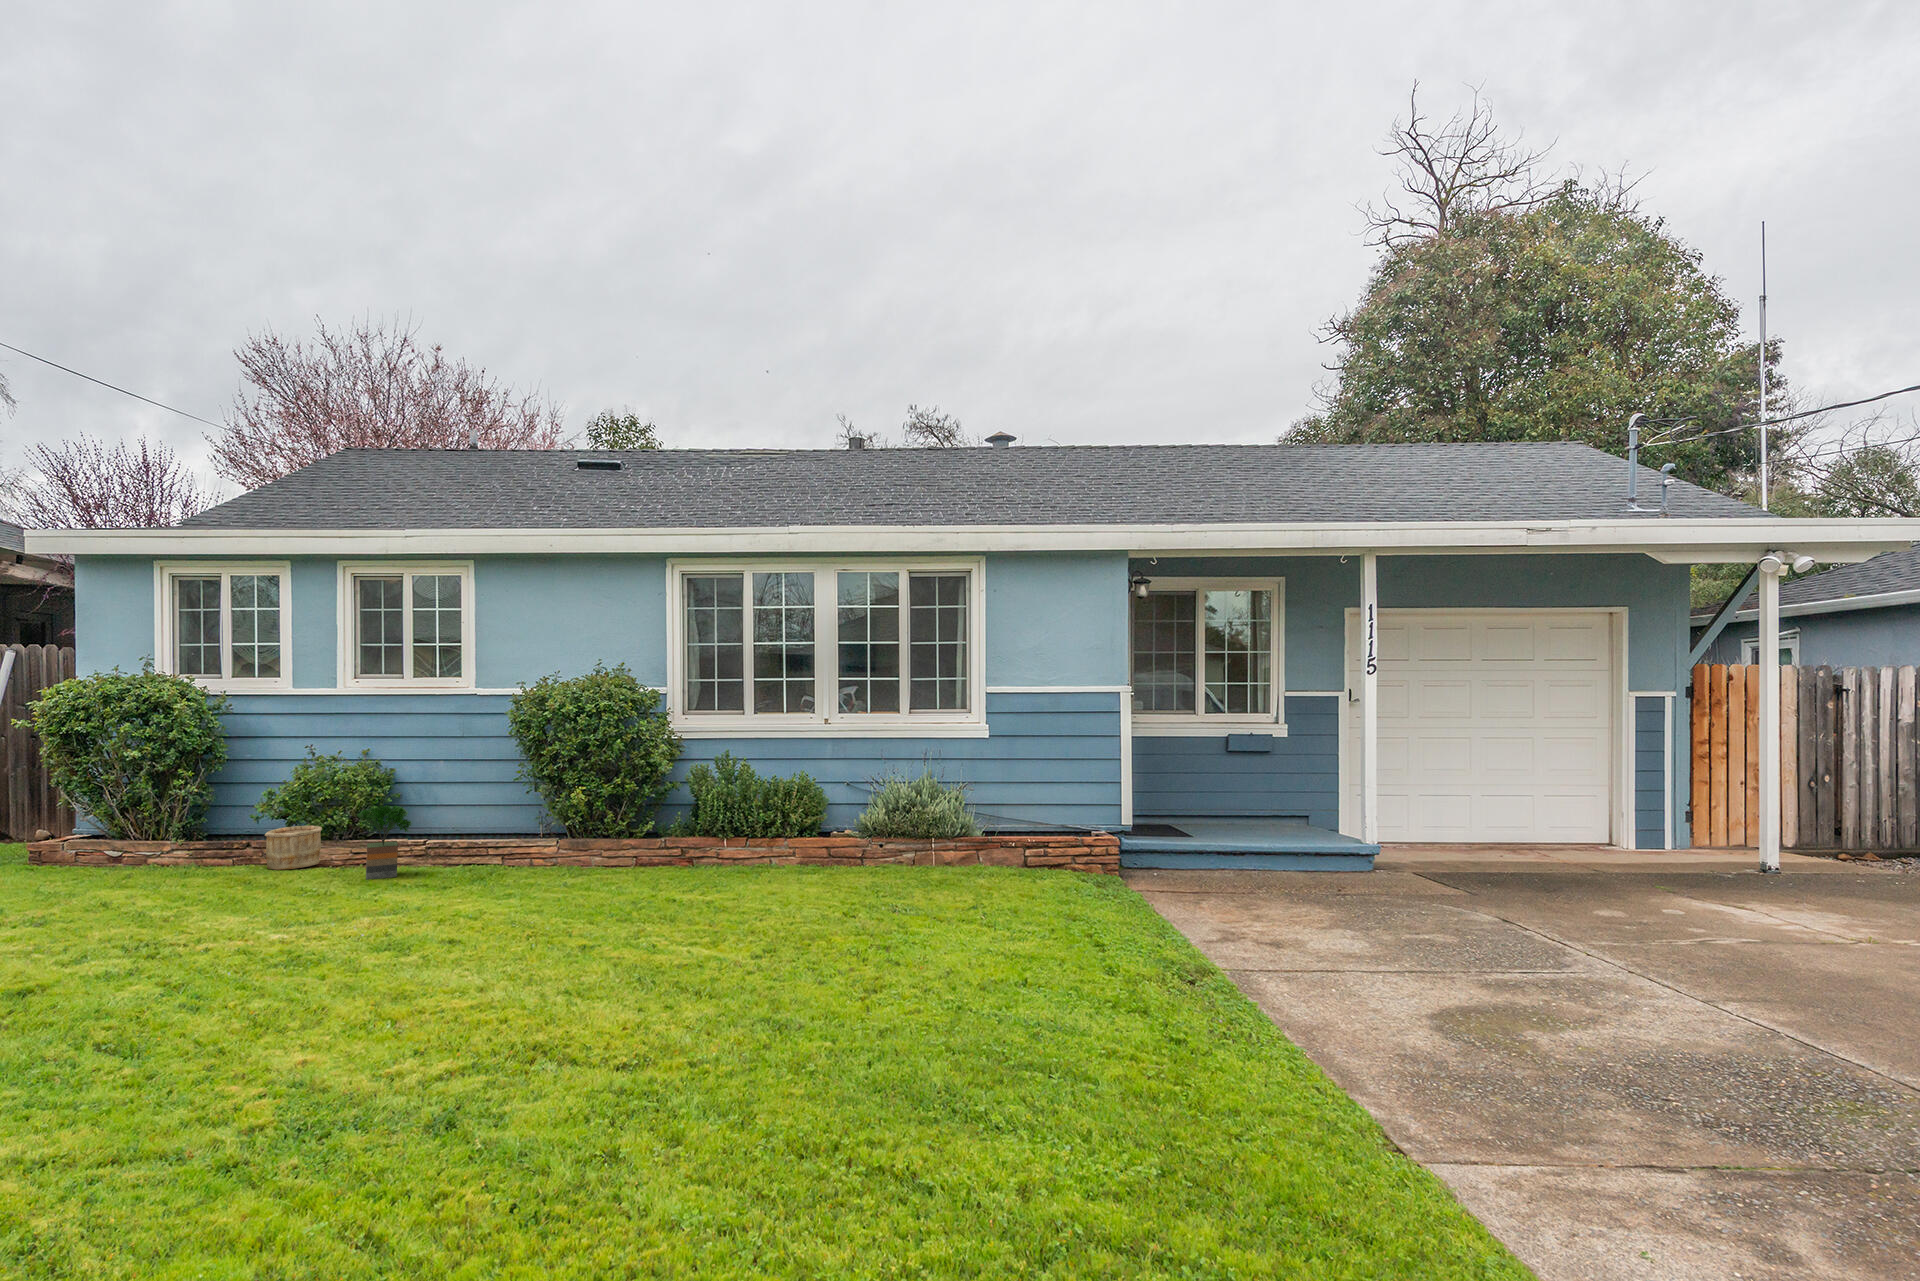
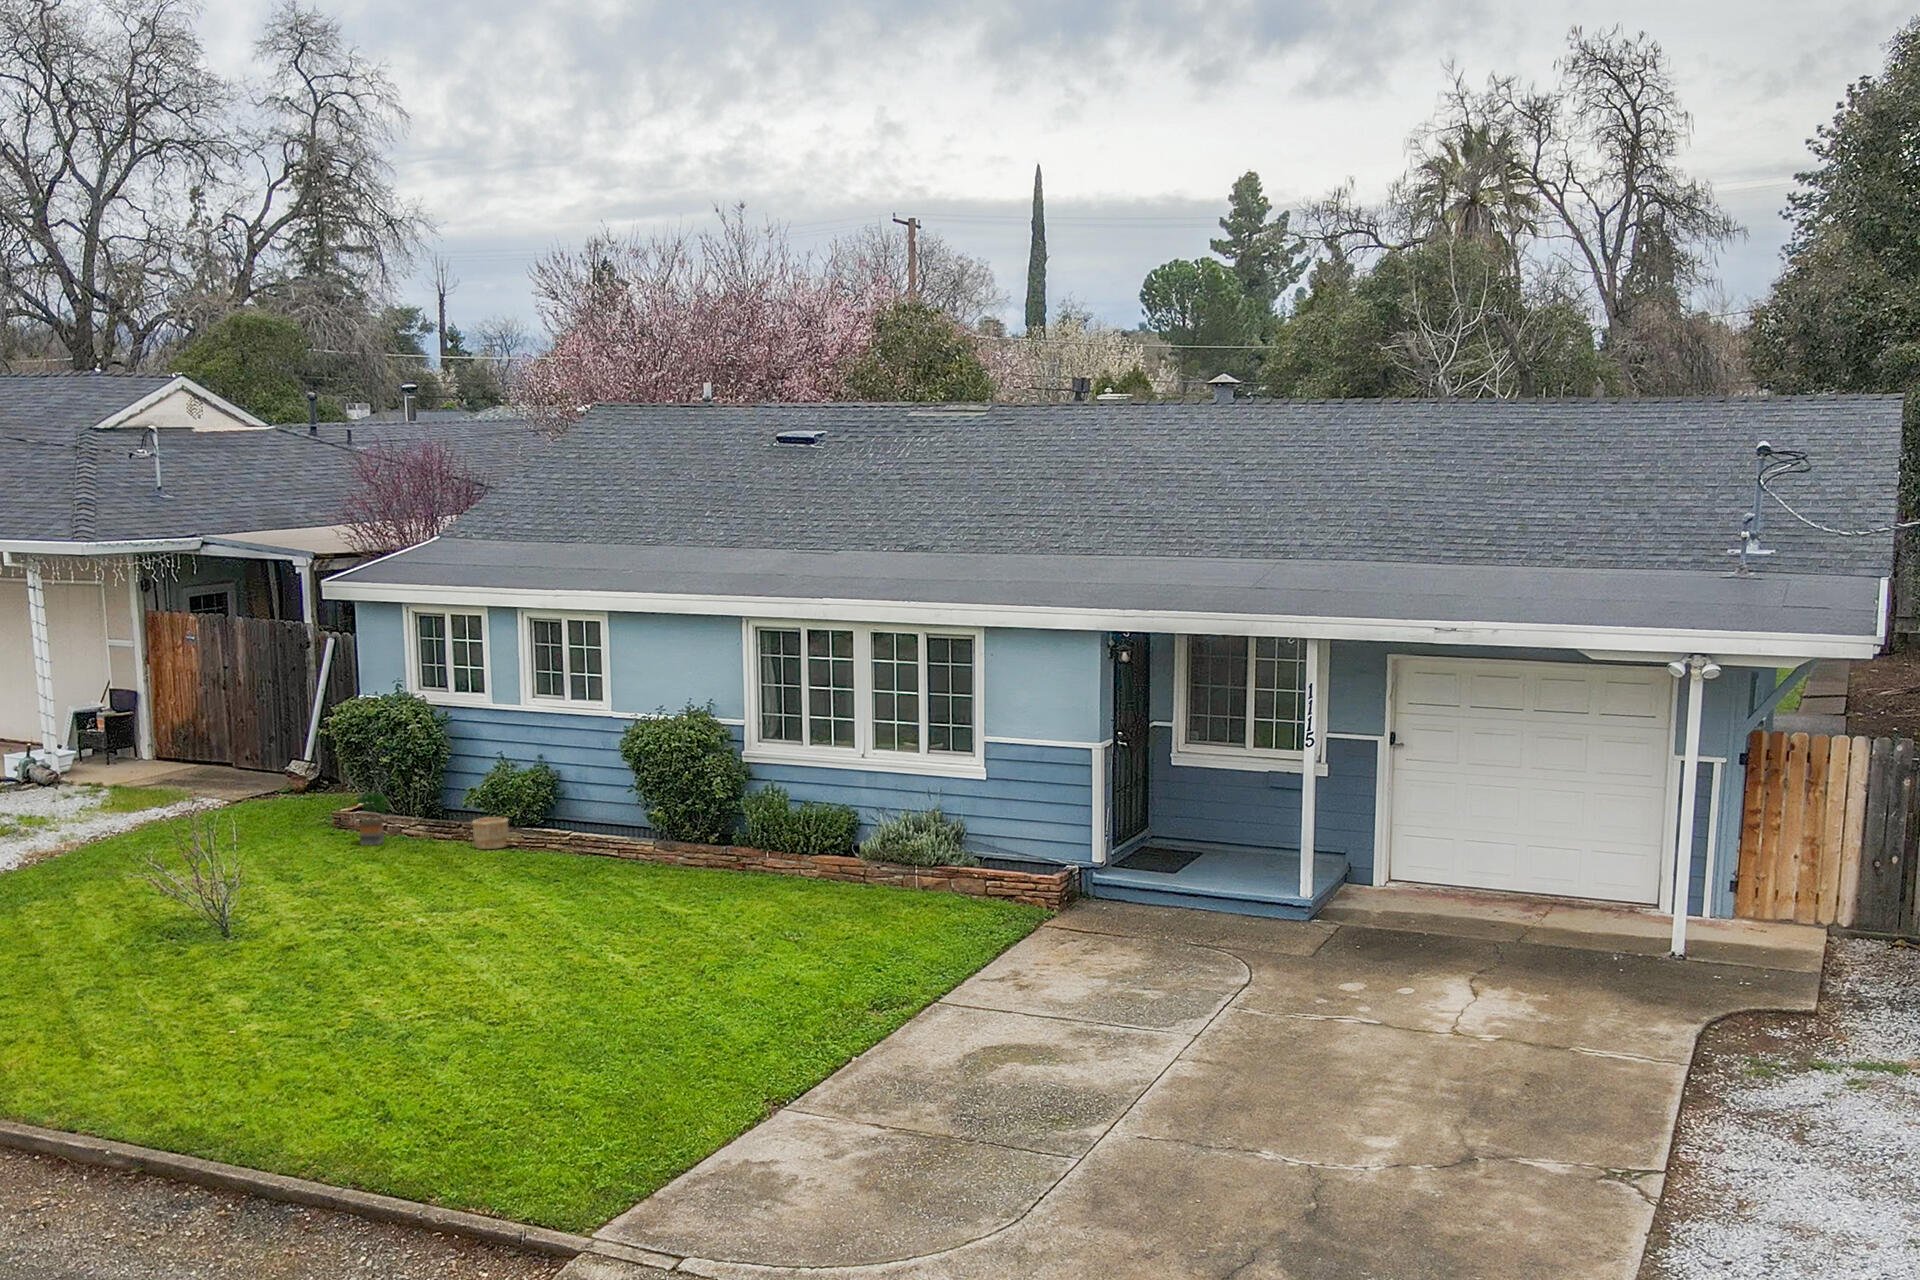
potted tree: present [358,805,412,880] -> present [357,794,389,845]

